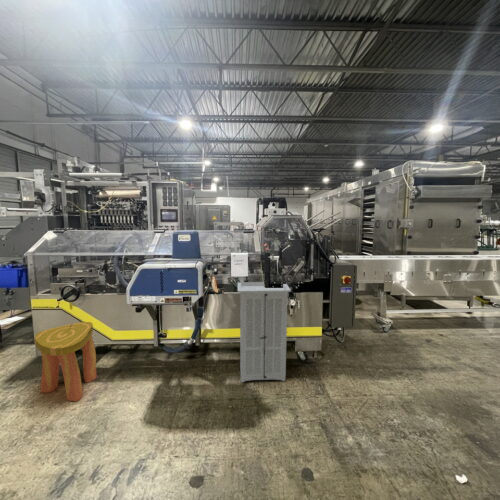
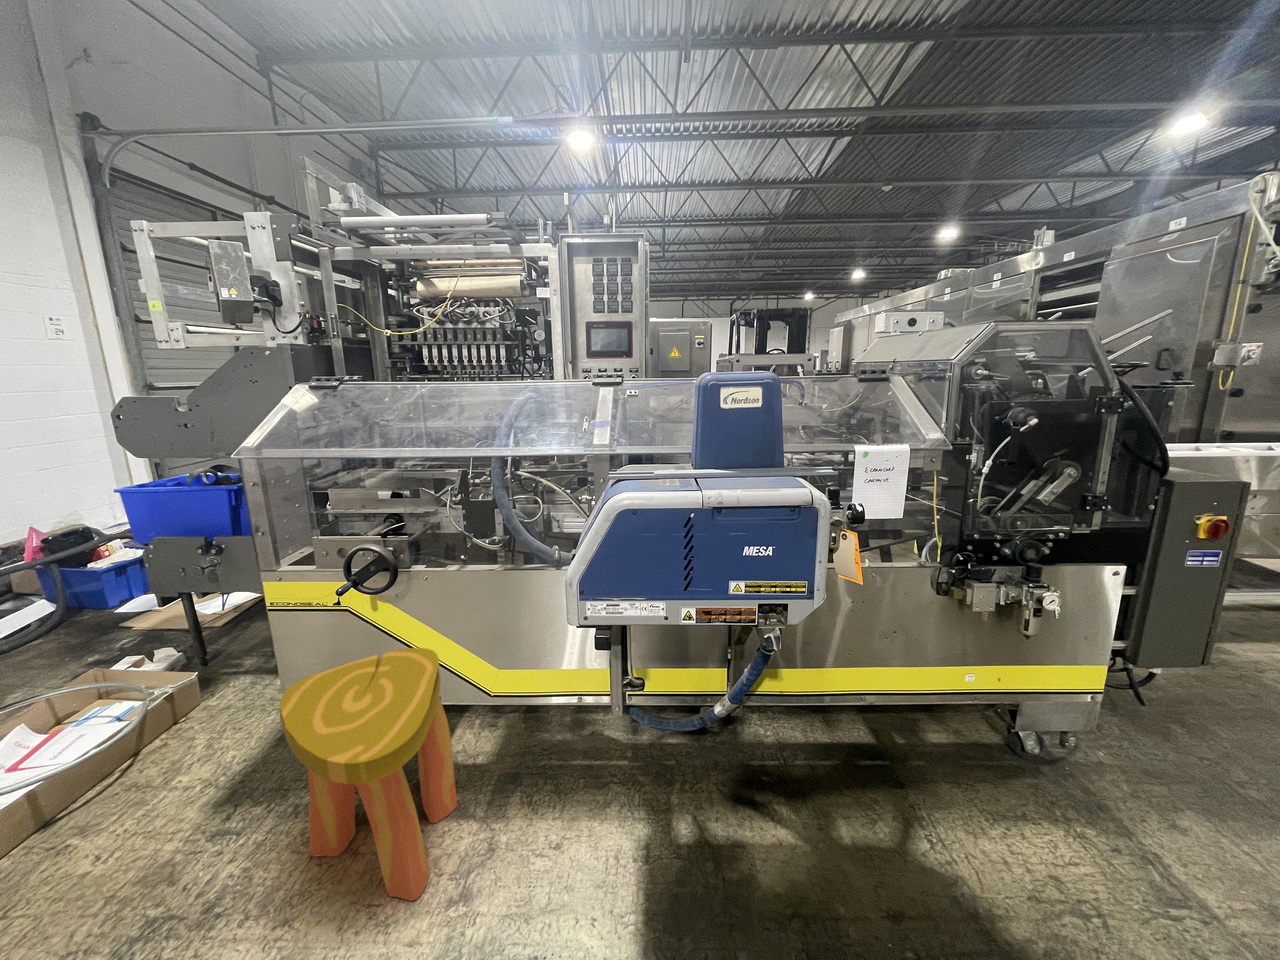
storage cabinet: present [238,282,291,382] -> none [867,531,1130,857]

